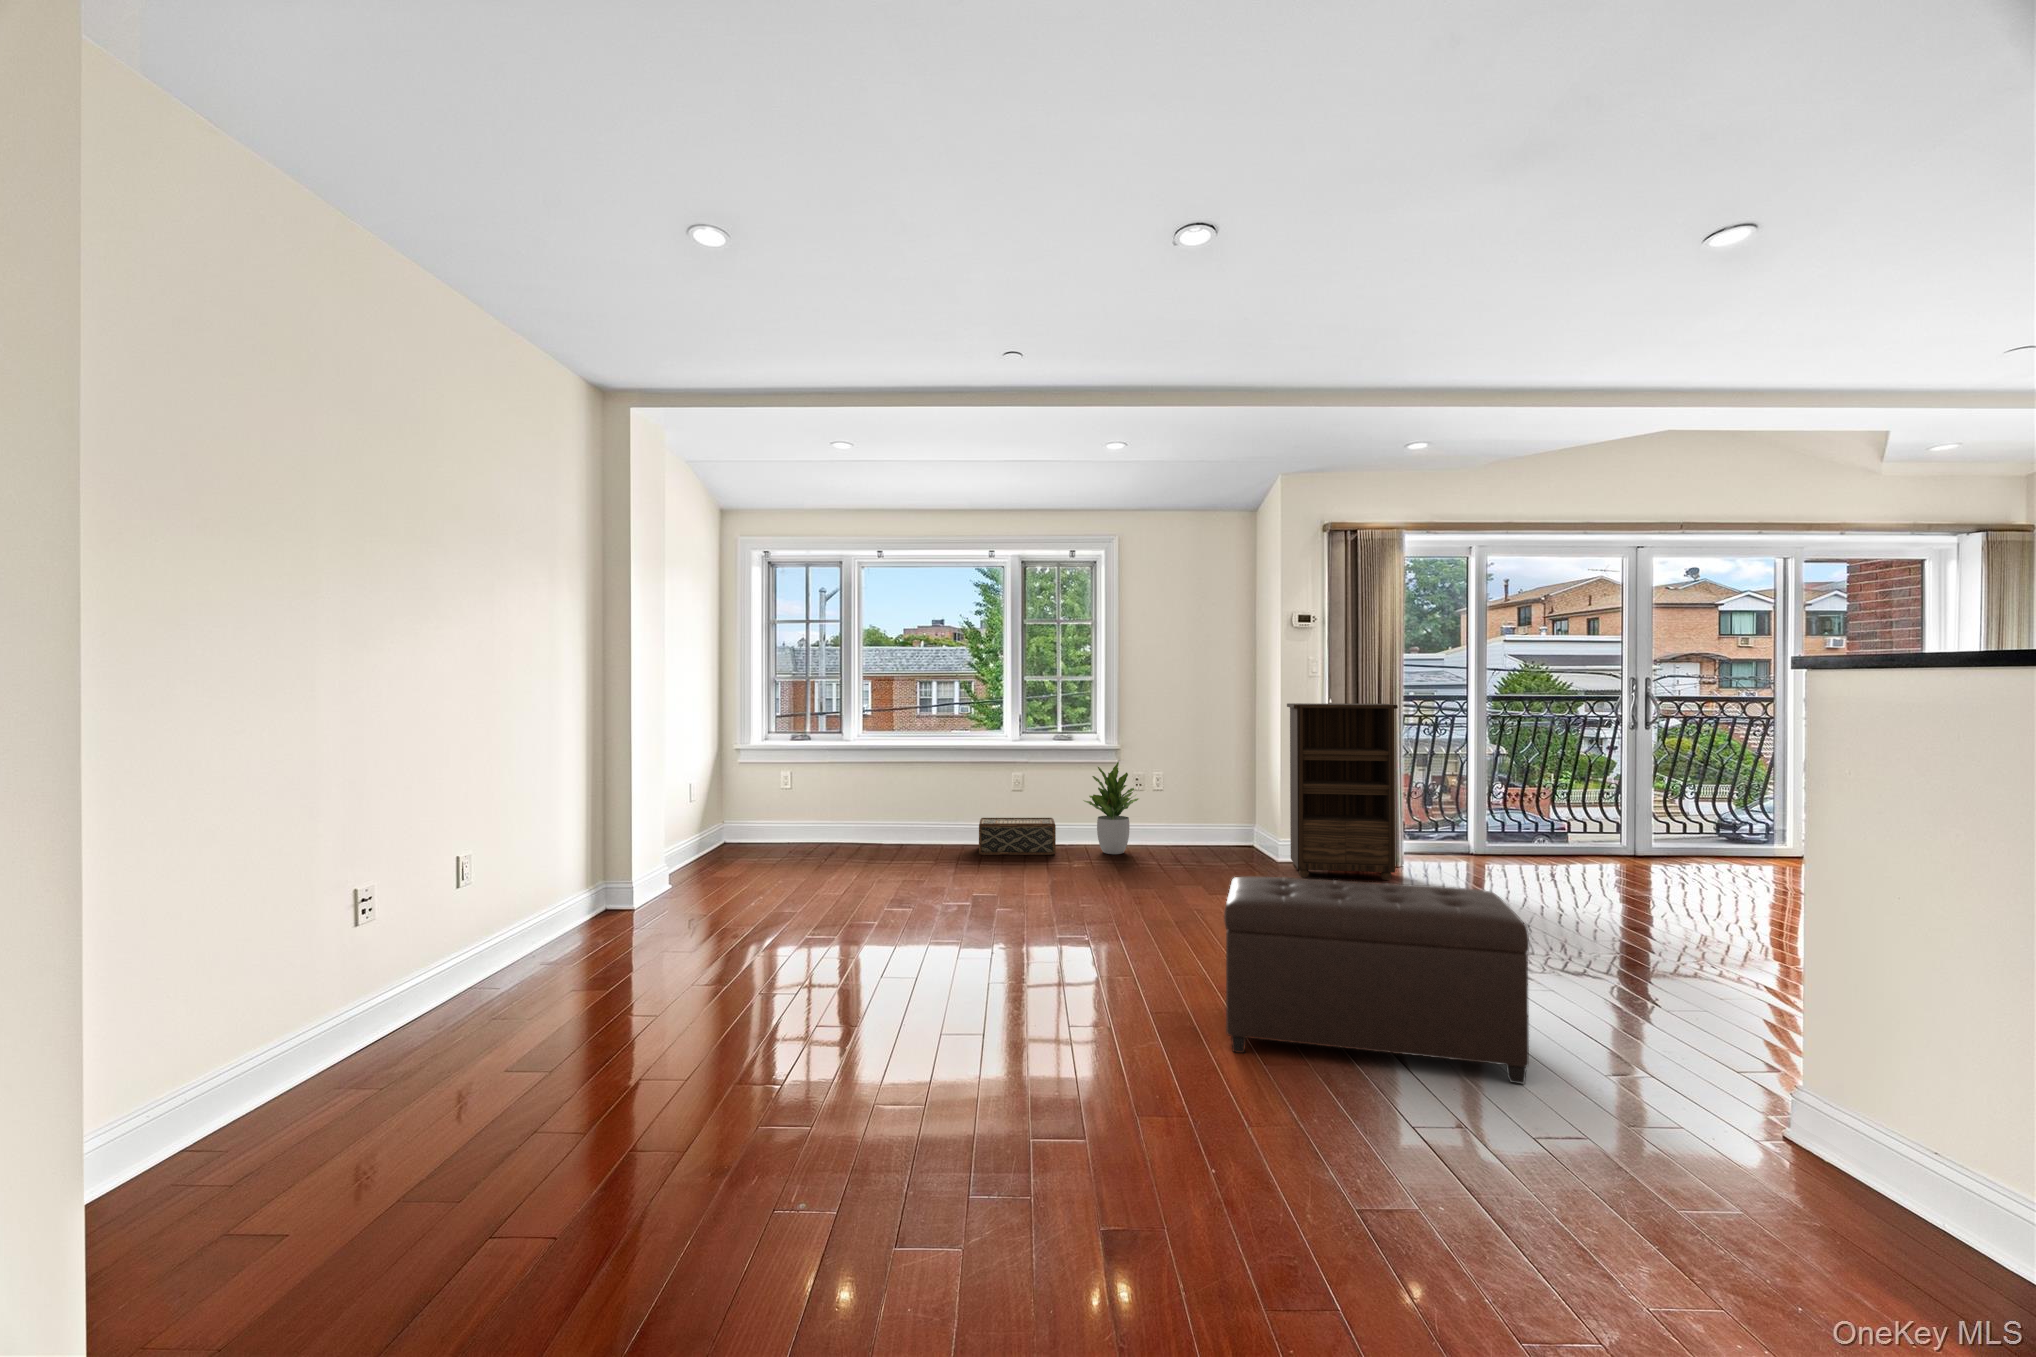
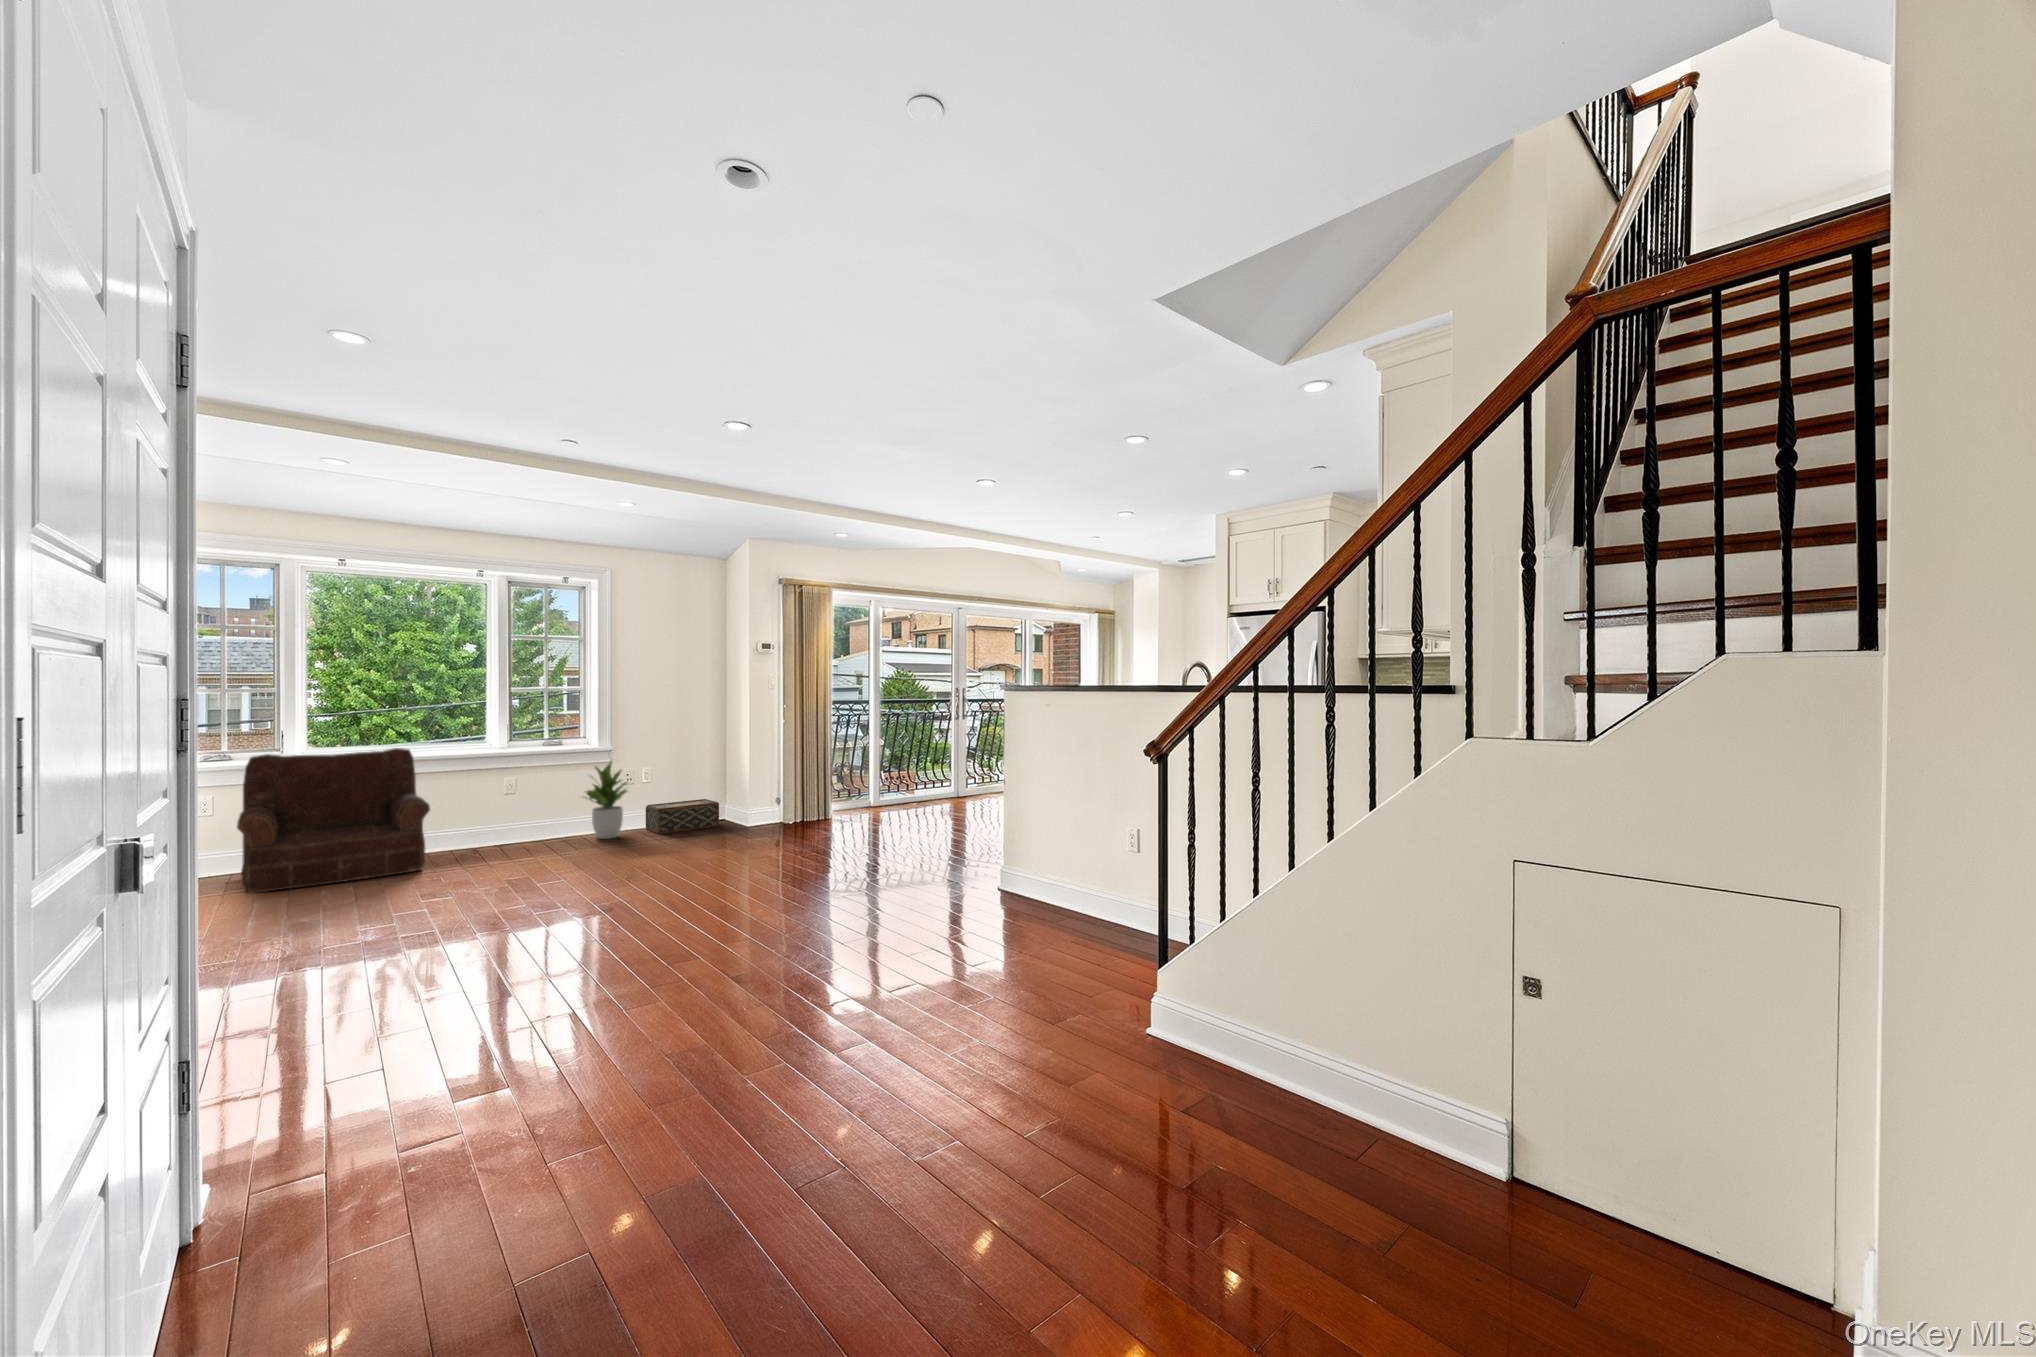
bookshelf: present [1287,703,1398,880] -> none [757,707,837,835]
armchair: none [785,735,933,864] -> present [237,748,430,893]
woven basket: present [979,818,1056,855] -> present [646,799,719,834]
ottoman: present [1224,877,1529,1084] -> none [788,817,963,936]

